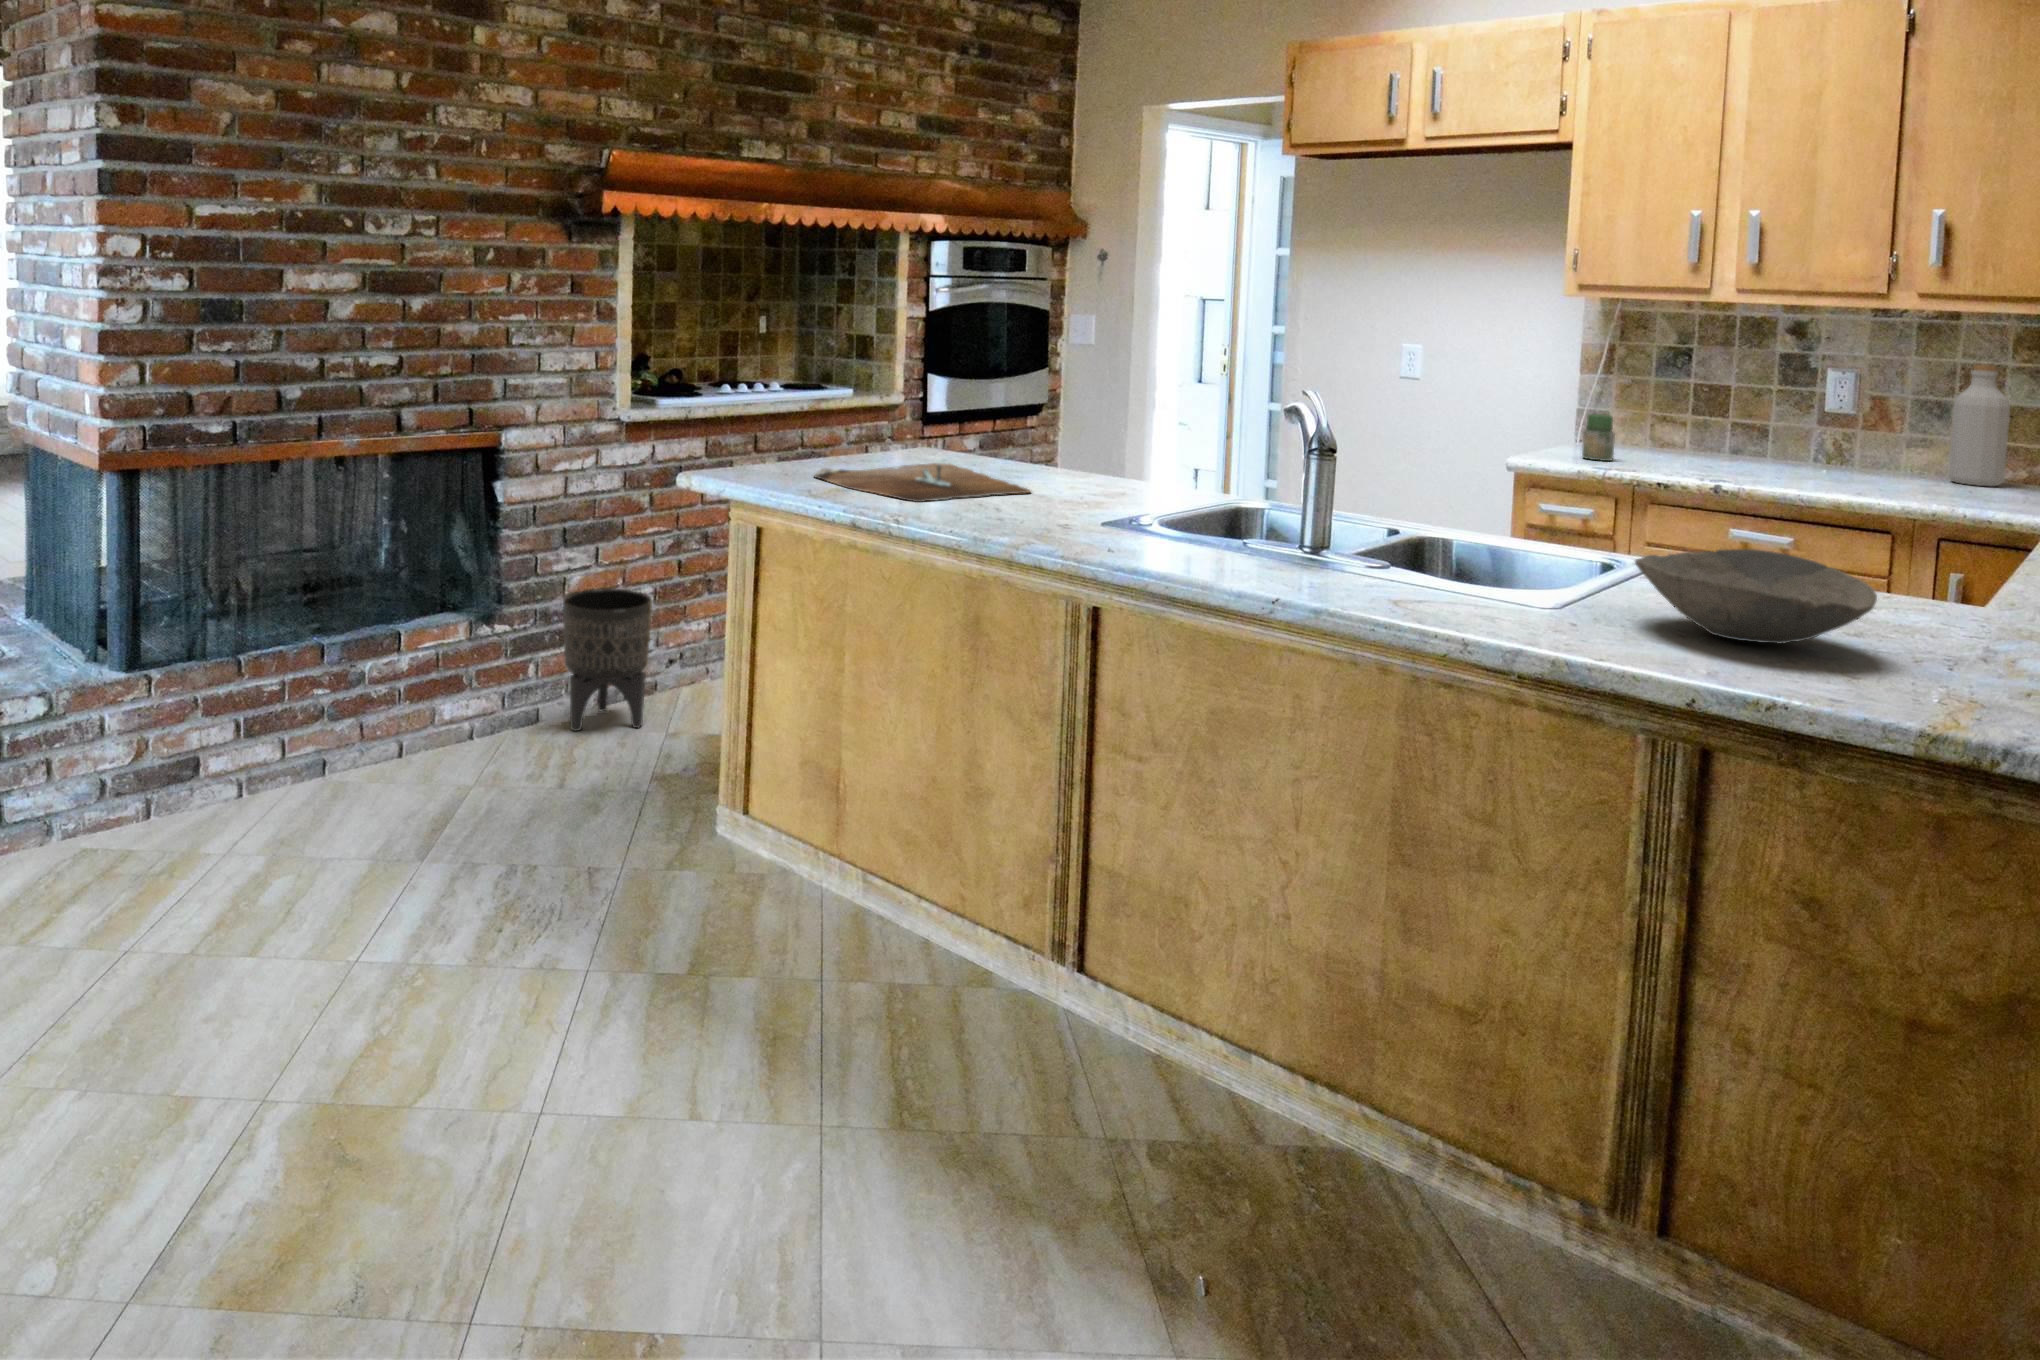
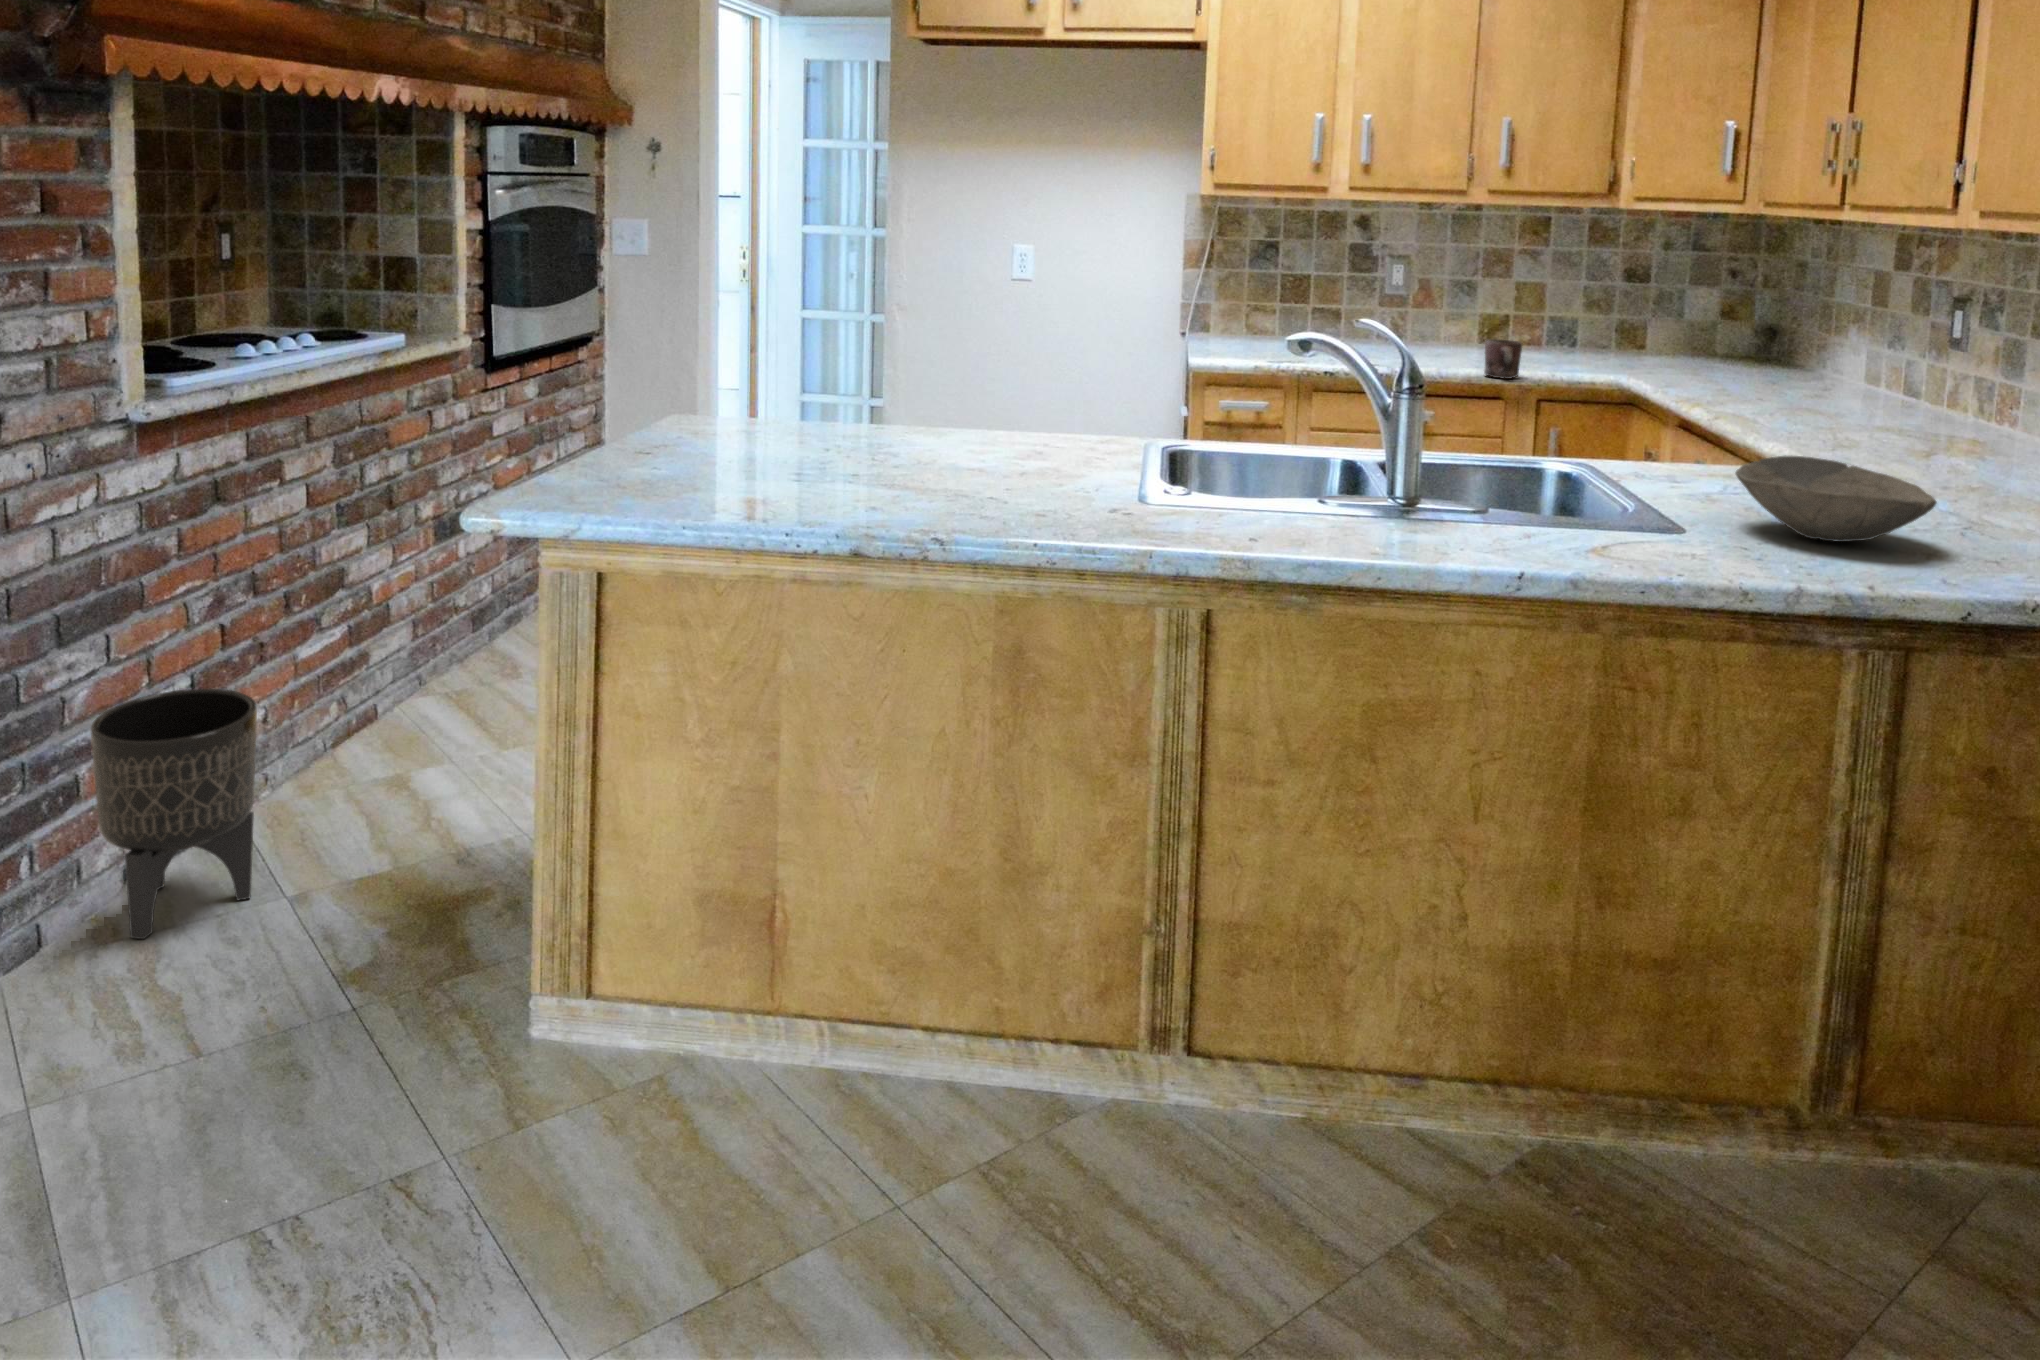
bottle: present [1948,365,2010,486] -> none [1451,257,1492,355]
jar: present [1582,414,1615,461] -> none [1229,314,1256,358]
mug: none [1892,457,1948,506] -> present [1484,339,1522,379]
cutting board: present [815,463,1031,502] -> none [714,441,1003,509]

